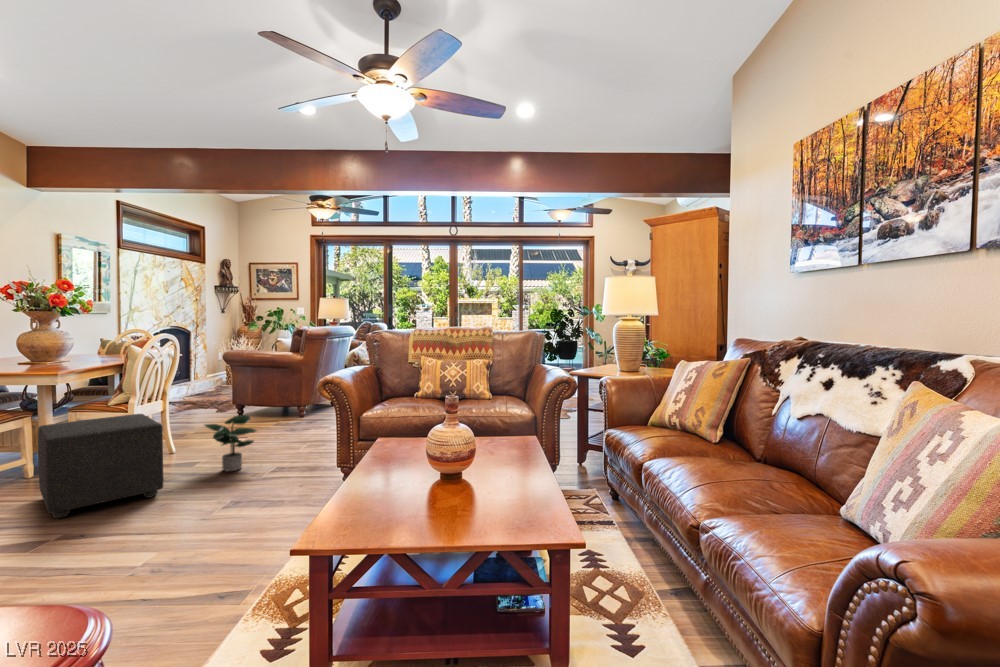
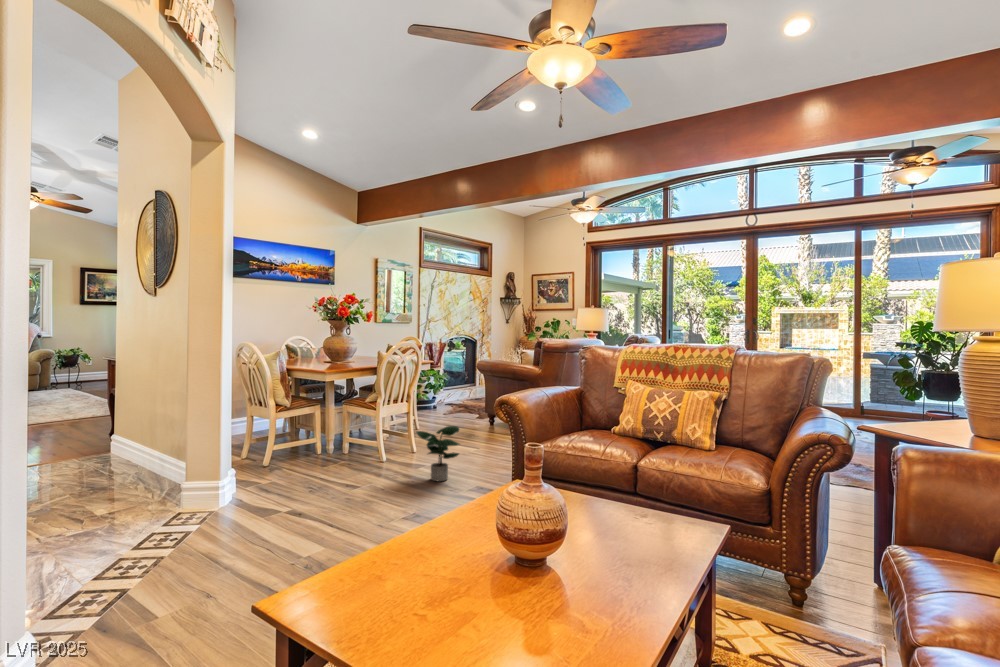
ottoman: present [38,414,164,518] -> none [287,414,376,495]

